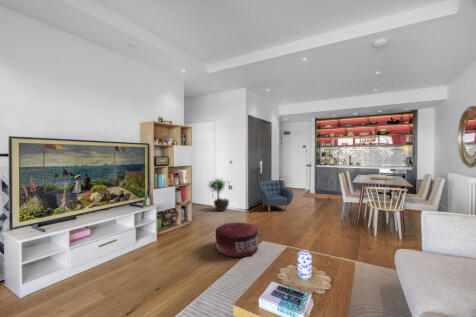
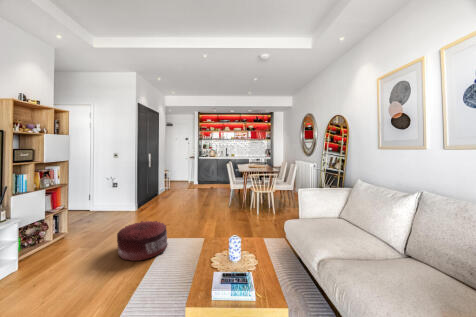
potted tree: present [209,179,229,211] -> none [84,171,115,212]
armchair: present [258,180,293,211] -> none [148,172,186,205]

